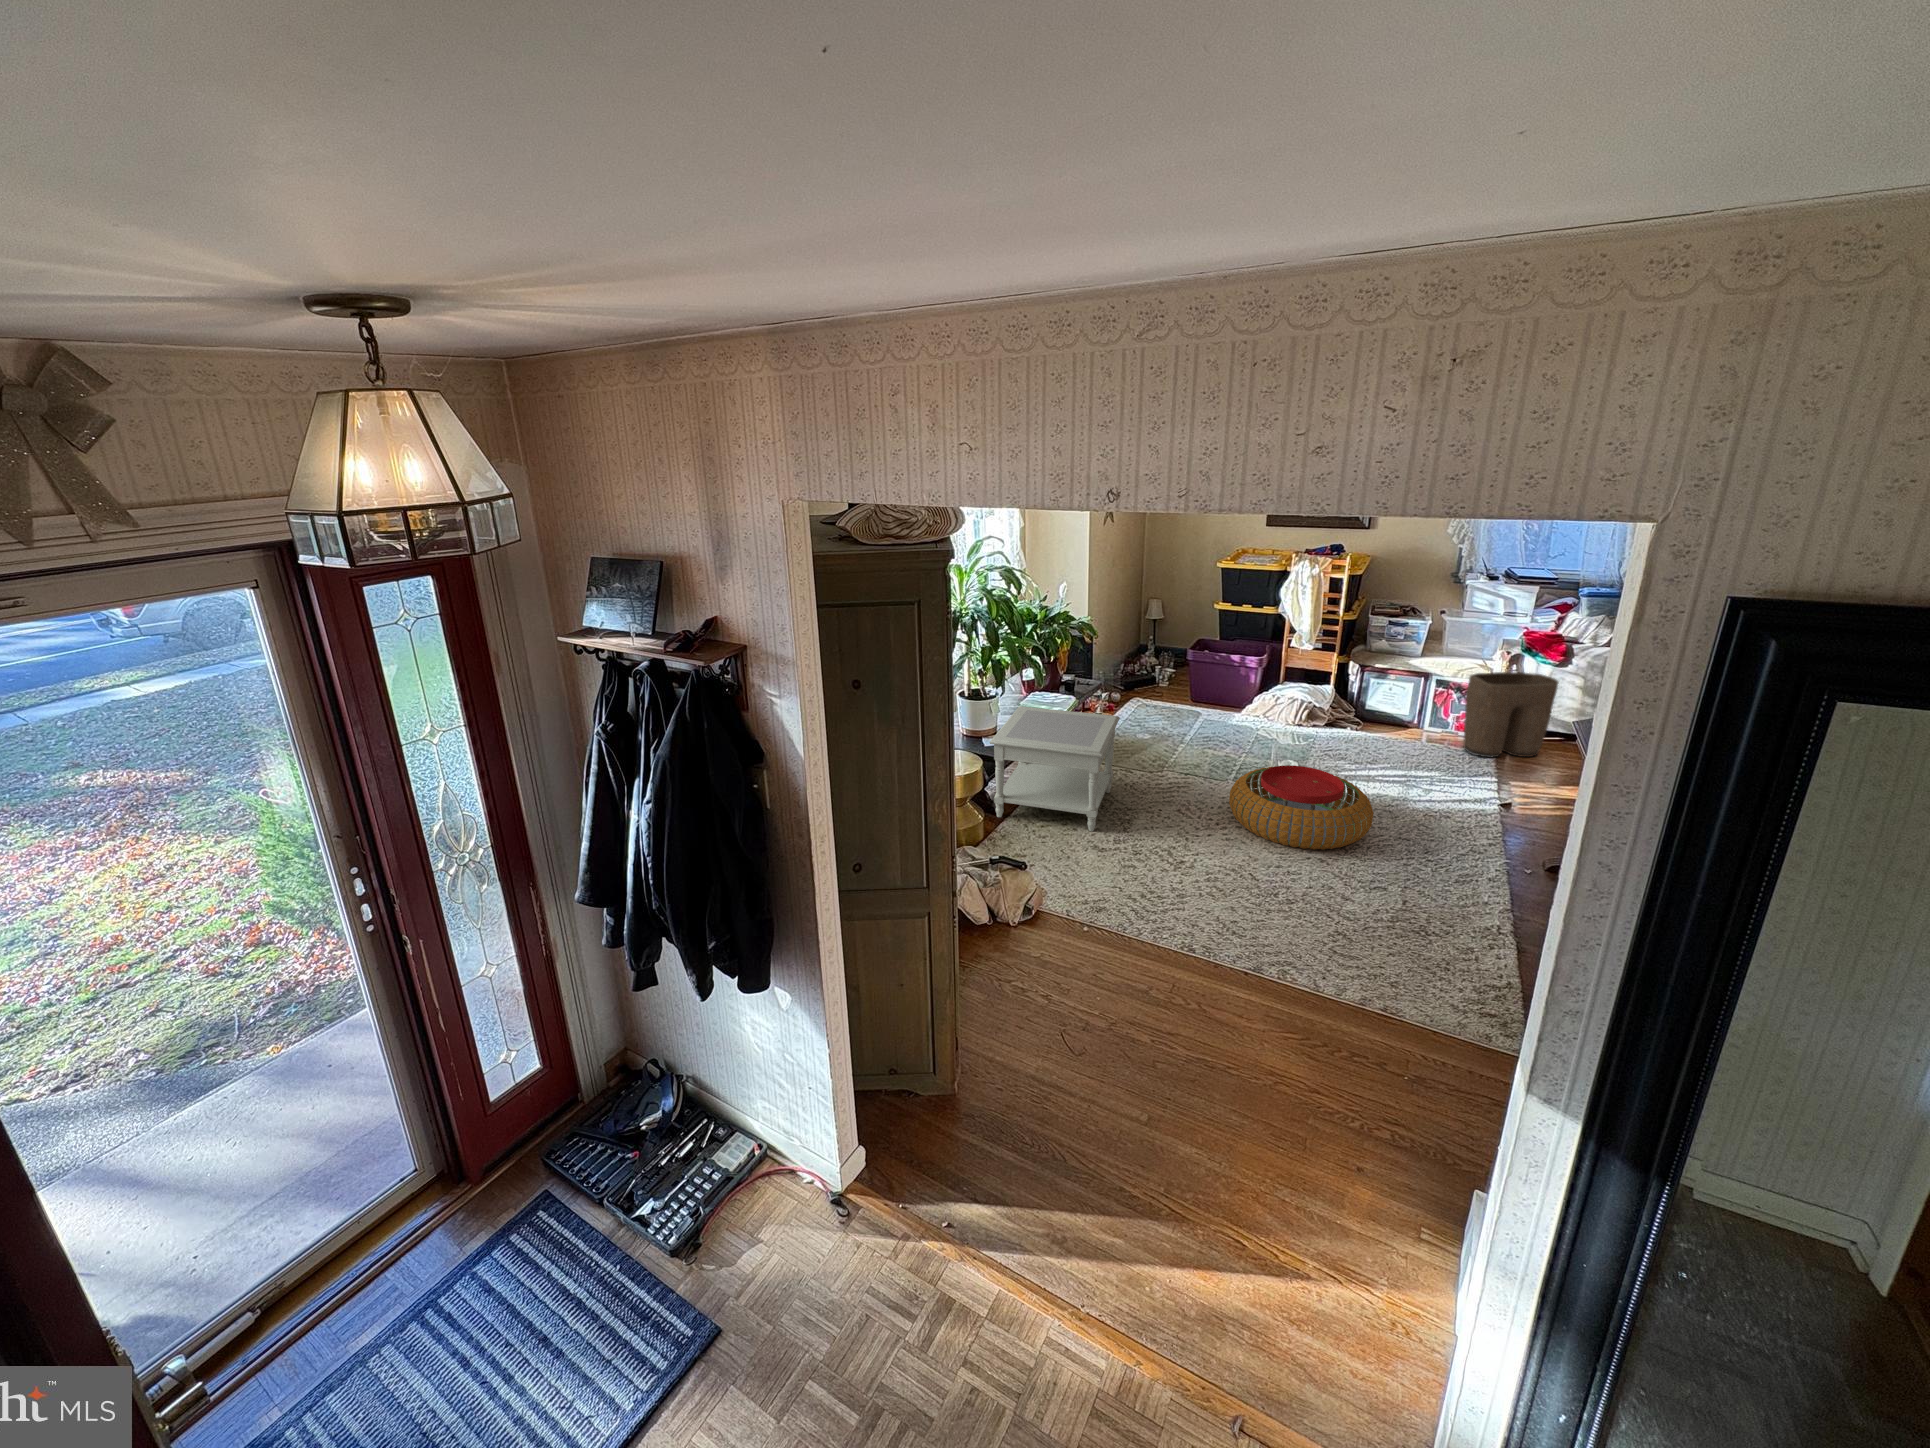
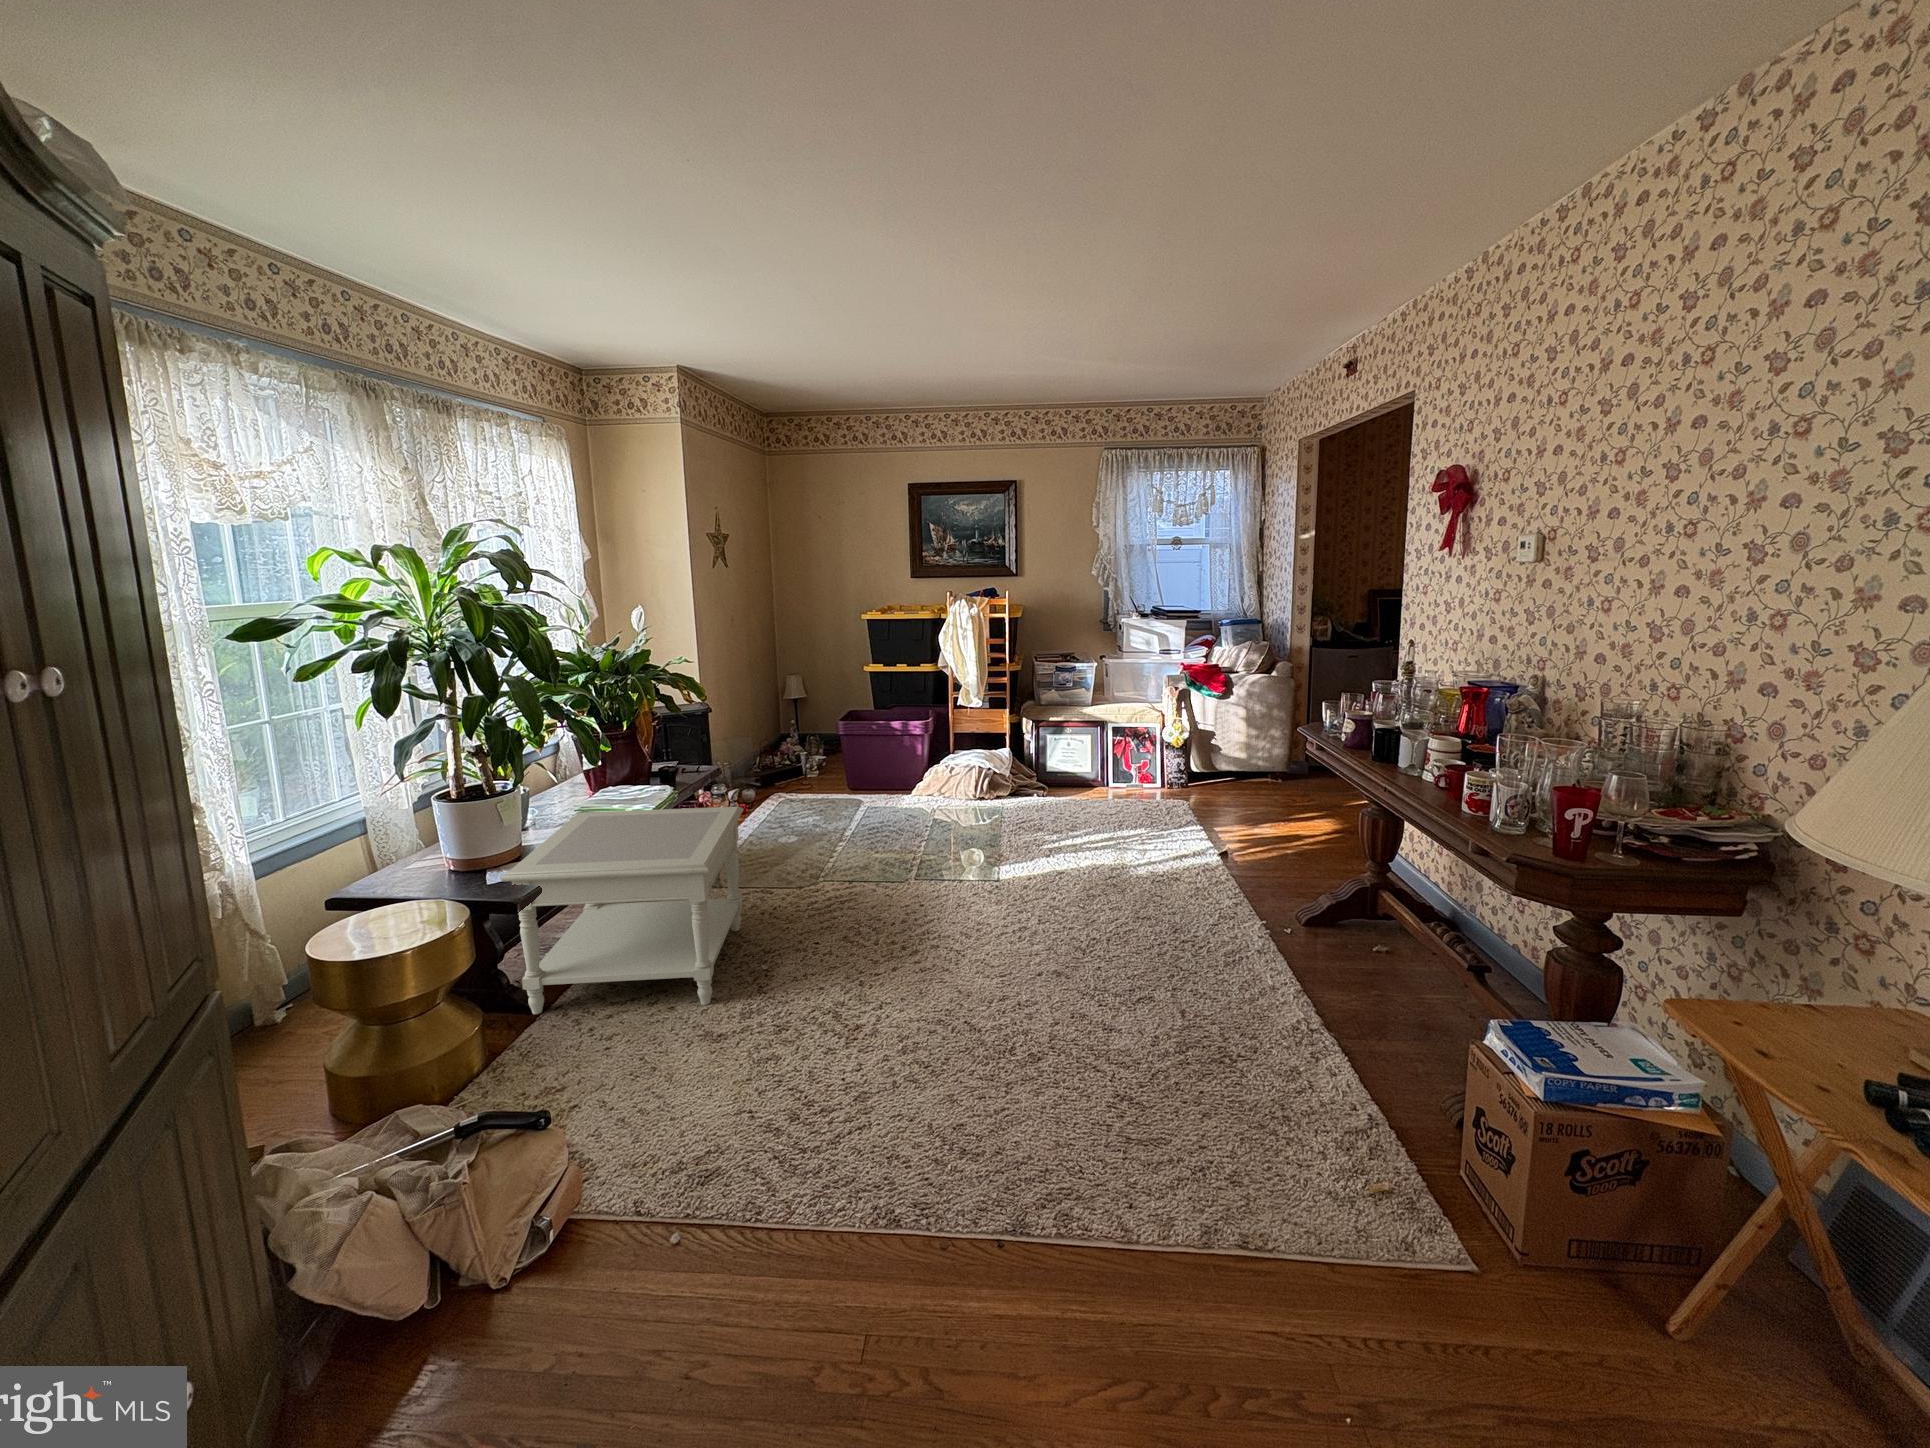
laundry basket: present [1464,672,1559,757] -> none [1147,707,1231,806]
pouf: present [1229,765,1374,850] -> none [915,843,1103,963]

